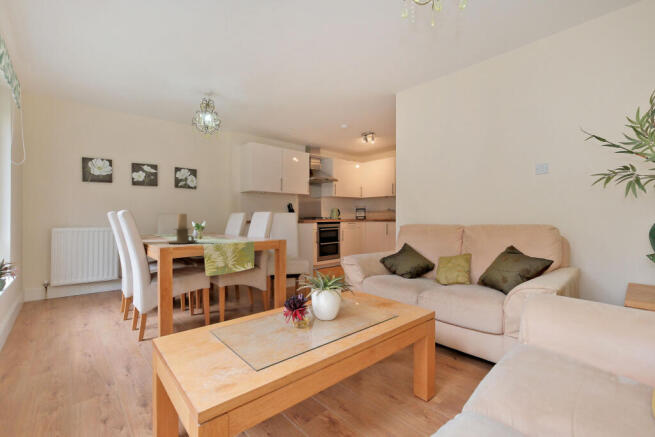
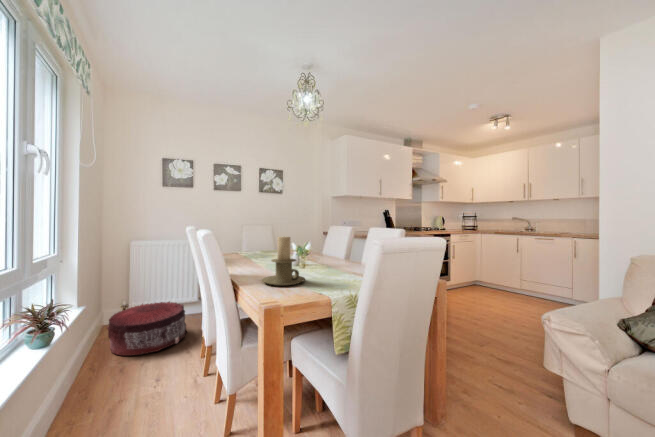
pouf: none [34,277,110,317] -> present [107,301,187,356]

